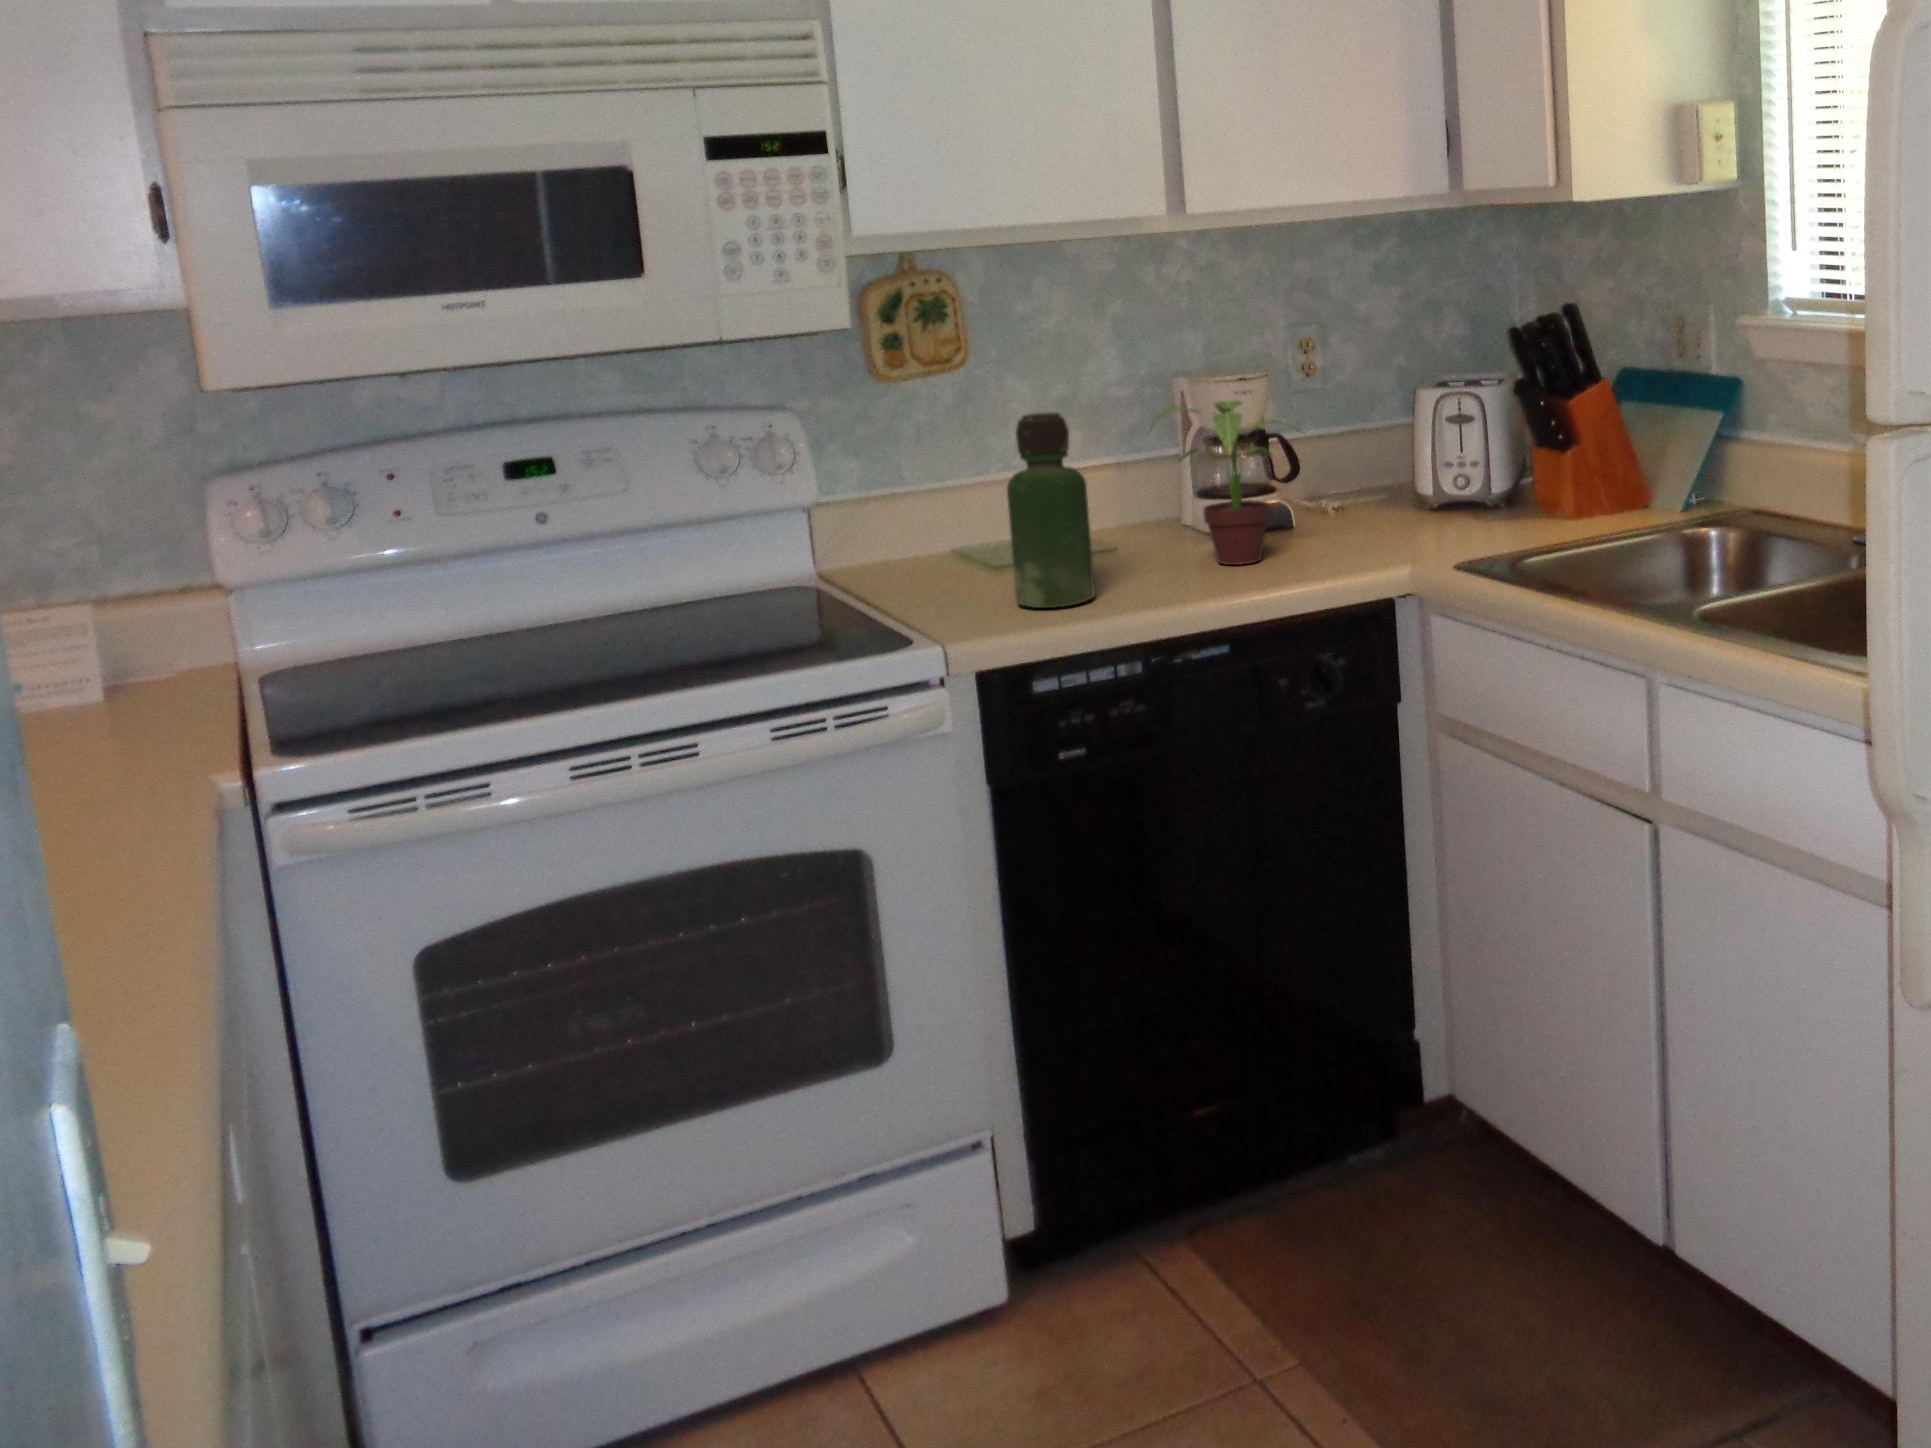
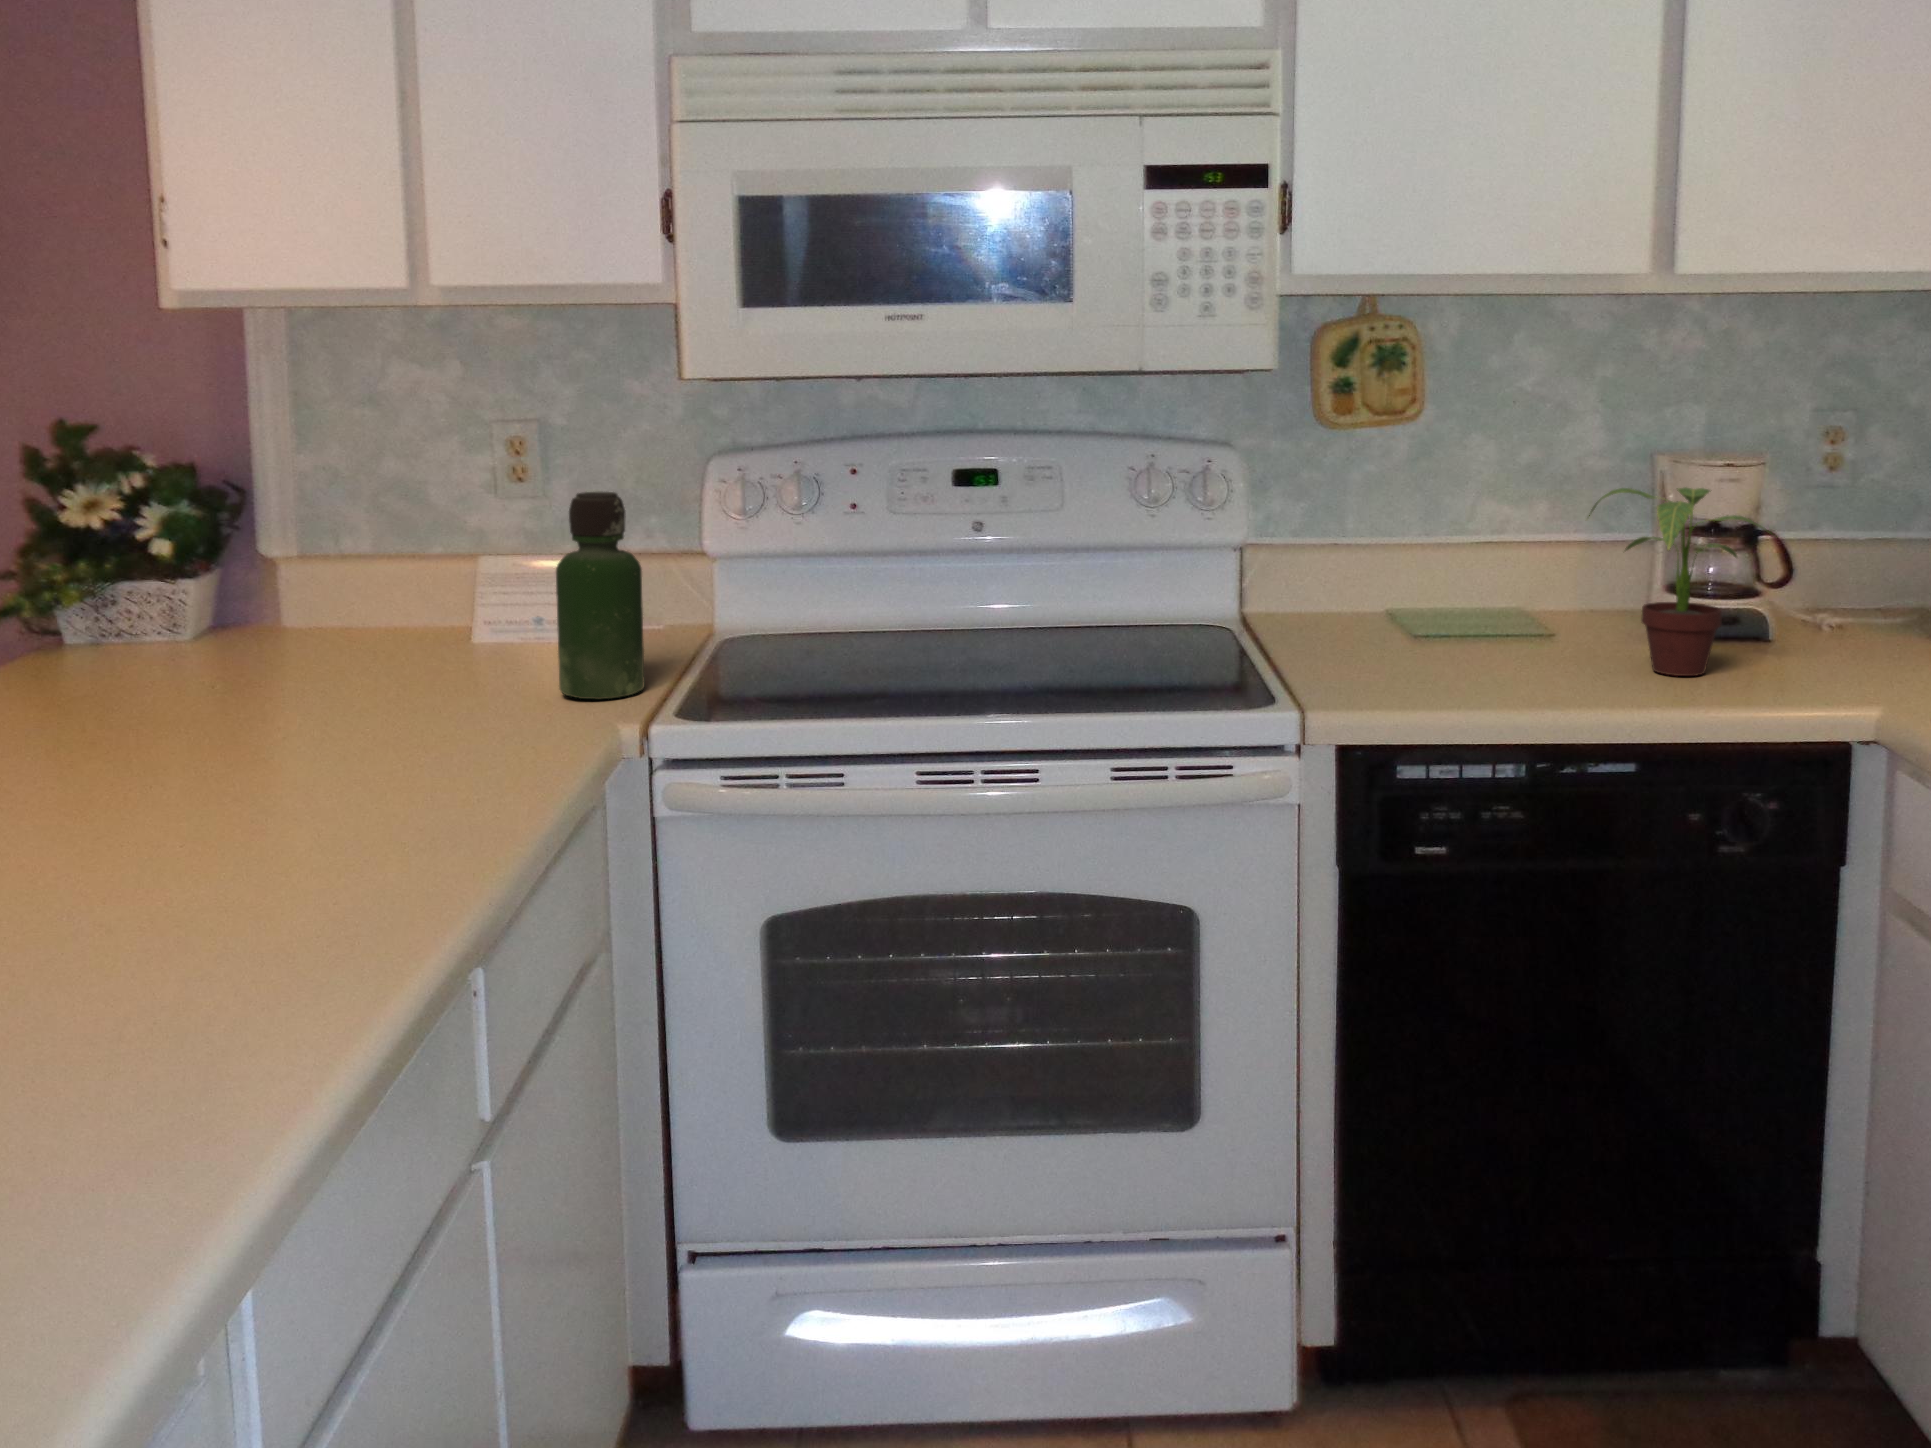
bottle: present [1007,413,1095,608] -> present [556,492,645,699]

